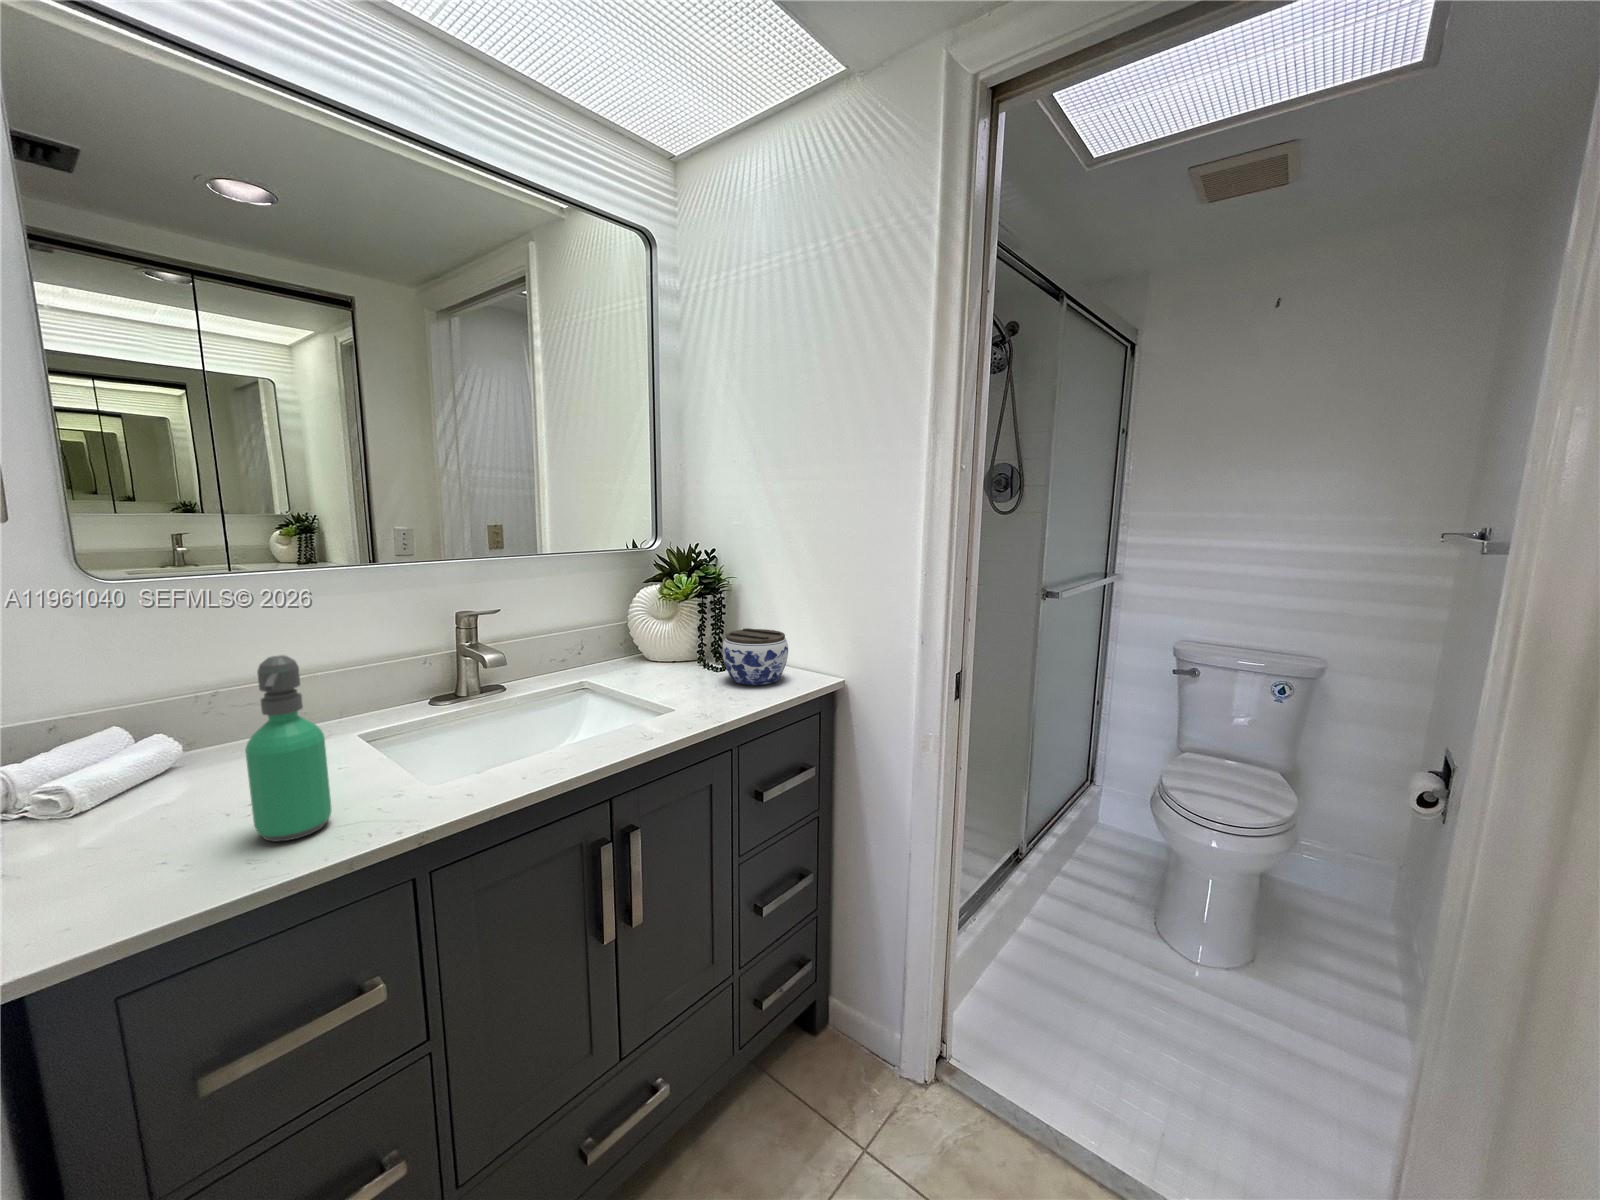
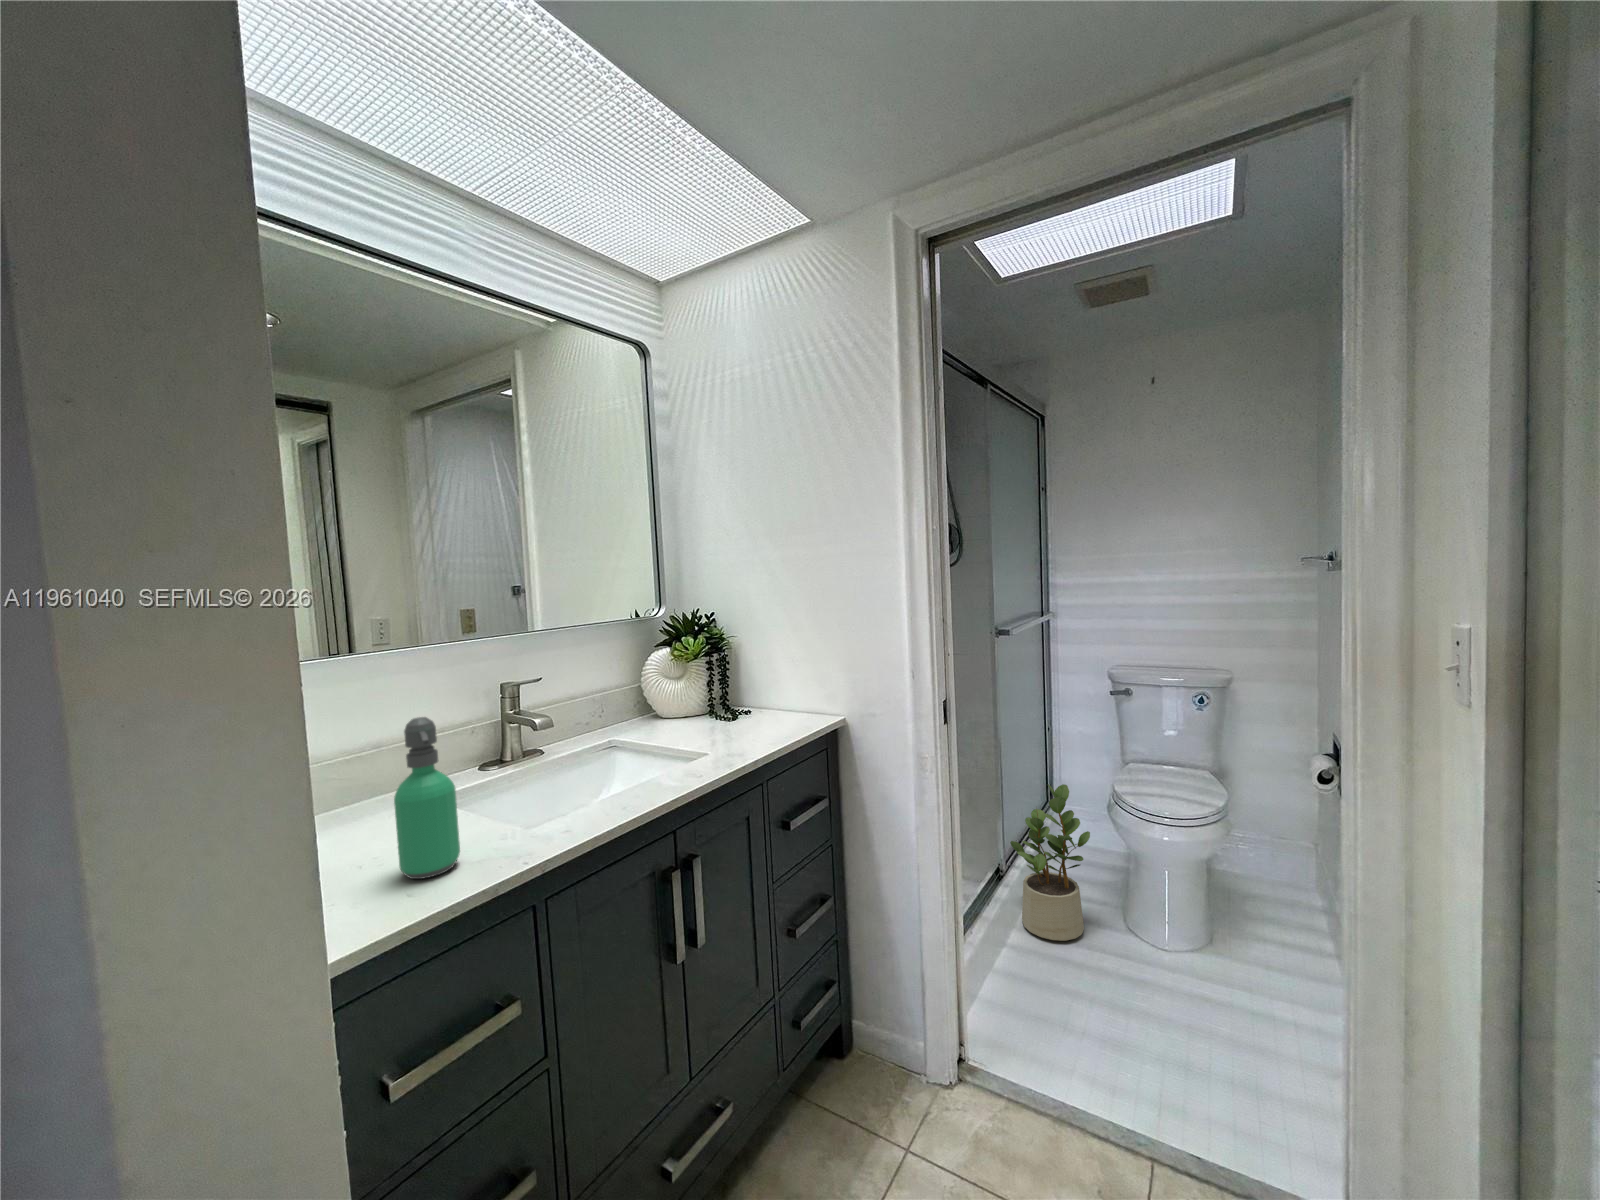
jar: present [722,628,788,685] -> none [737,680,795,729]
potted plant: none [1034,767,1126,937] -> present [1010,784,1090,941]

